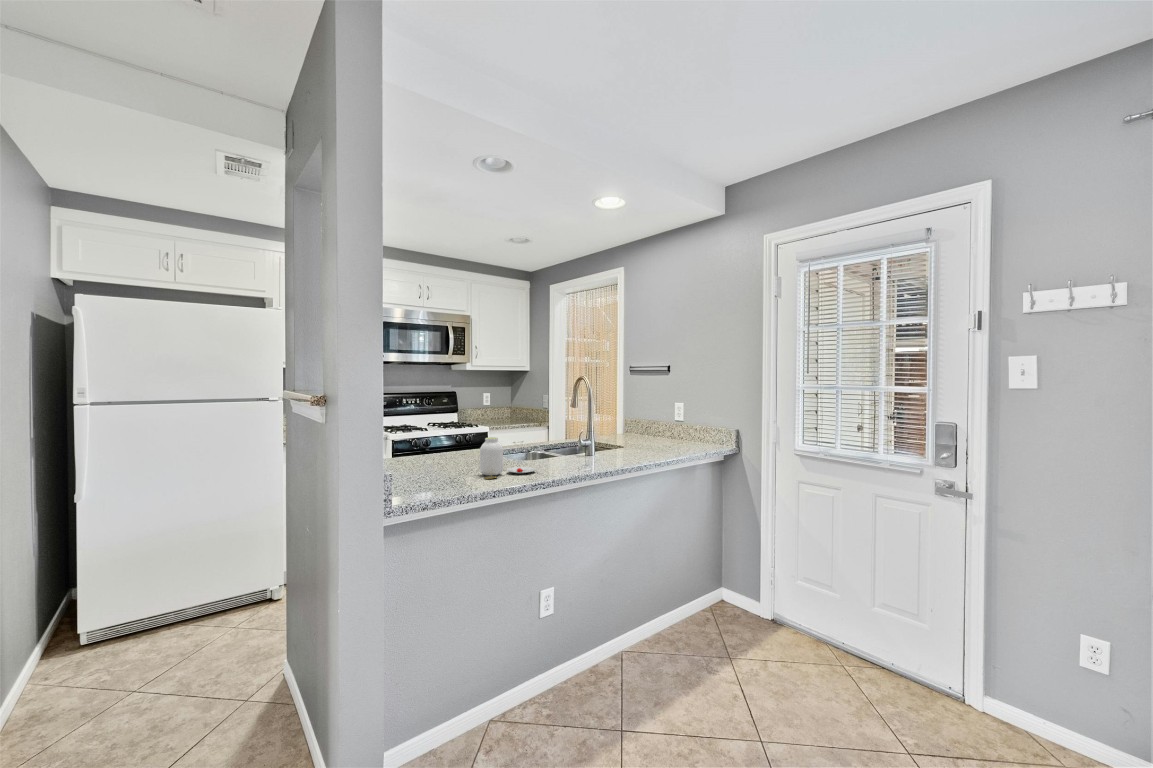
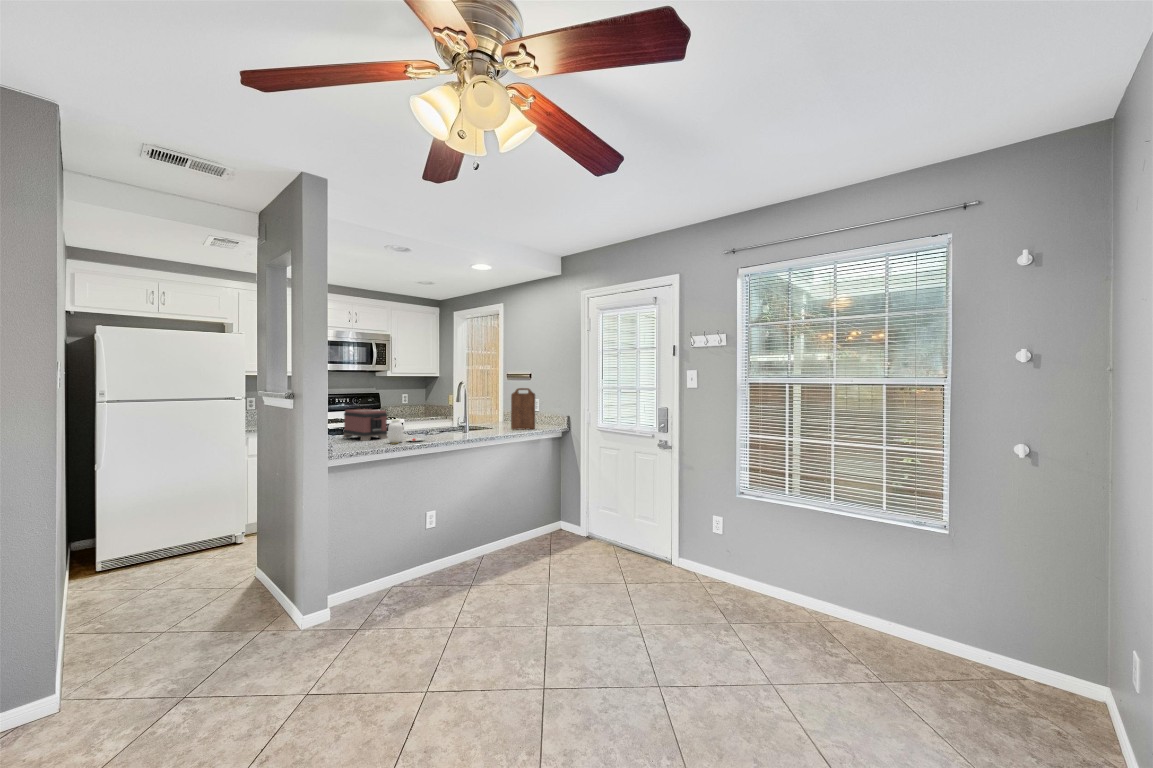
cutting board: none [653,386,690,450] -> present [511,388,535,430]
toaster: none [410,417,477,469] -> present [343,409,388,441]

